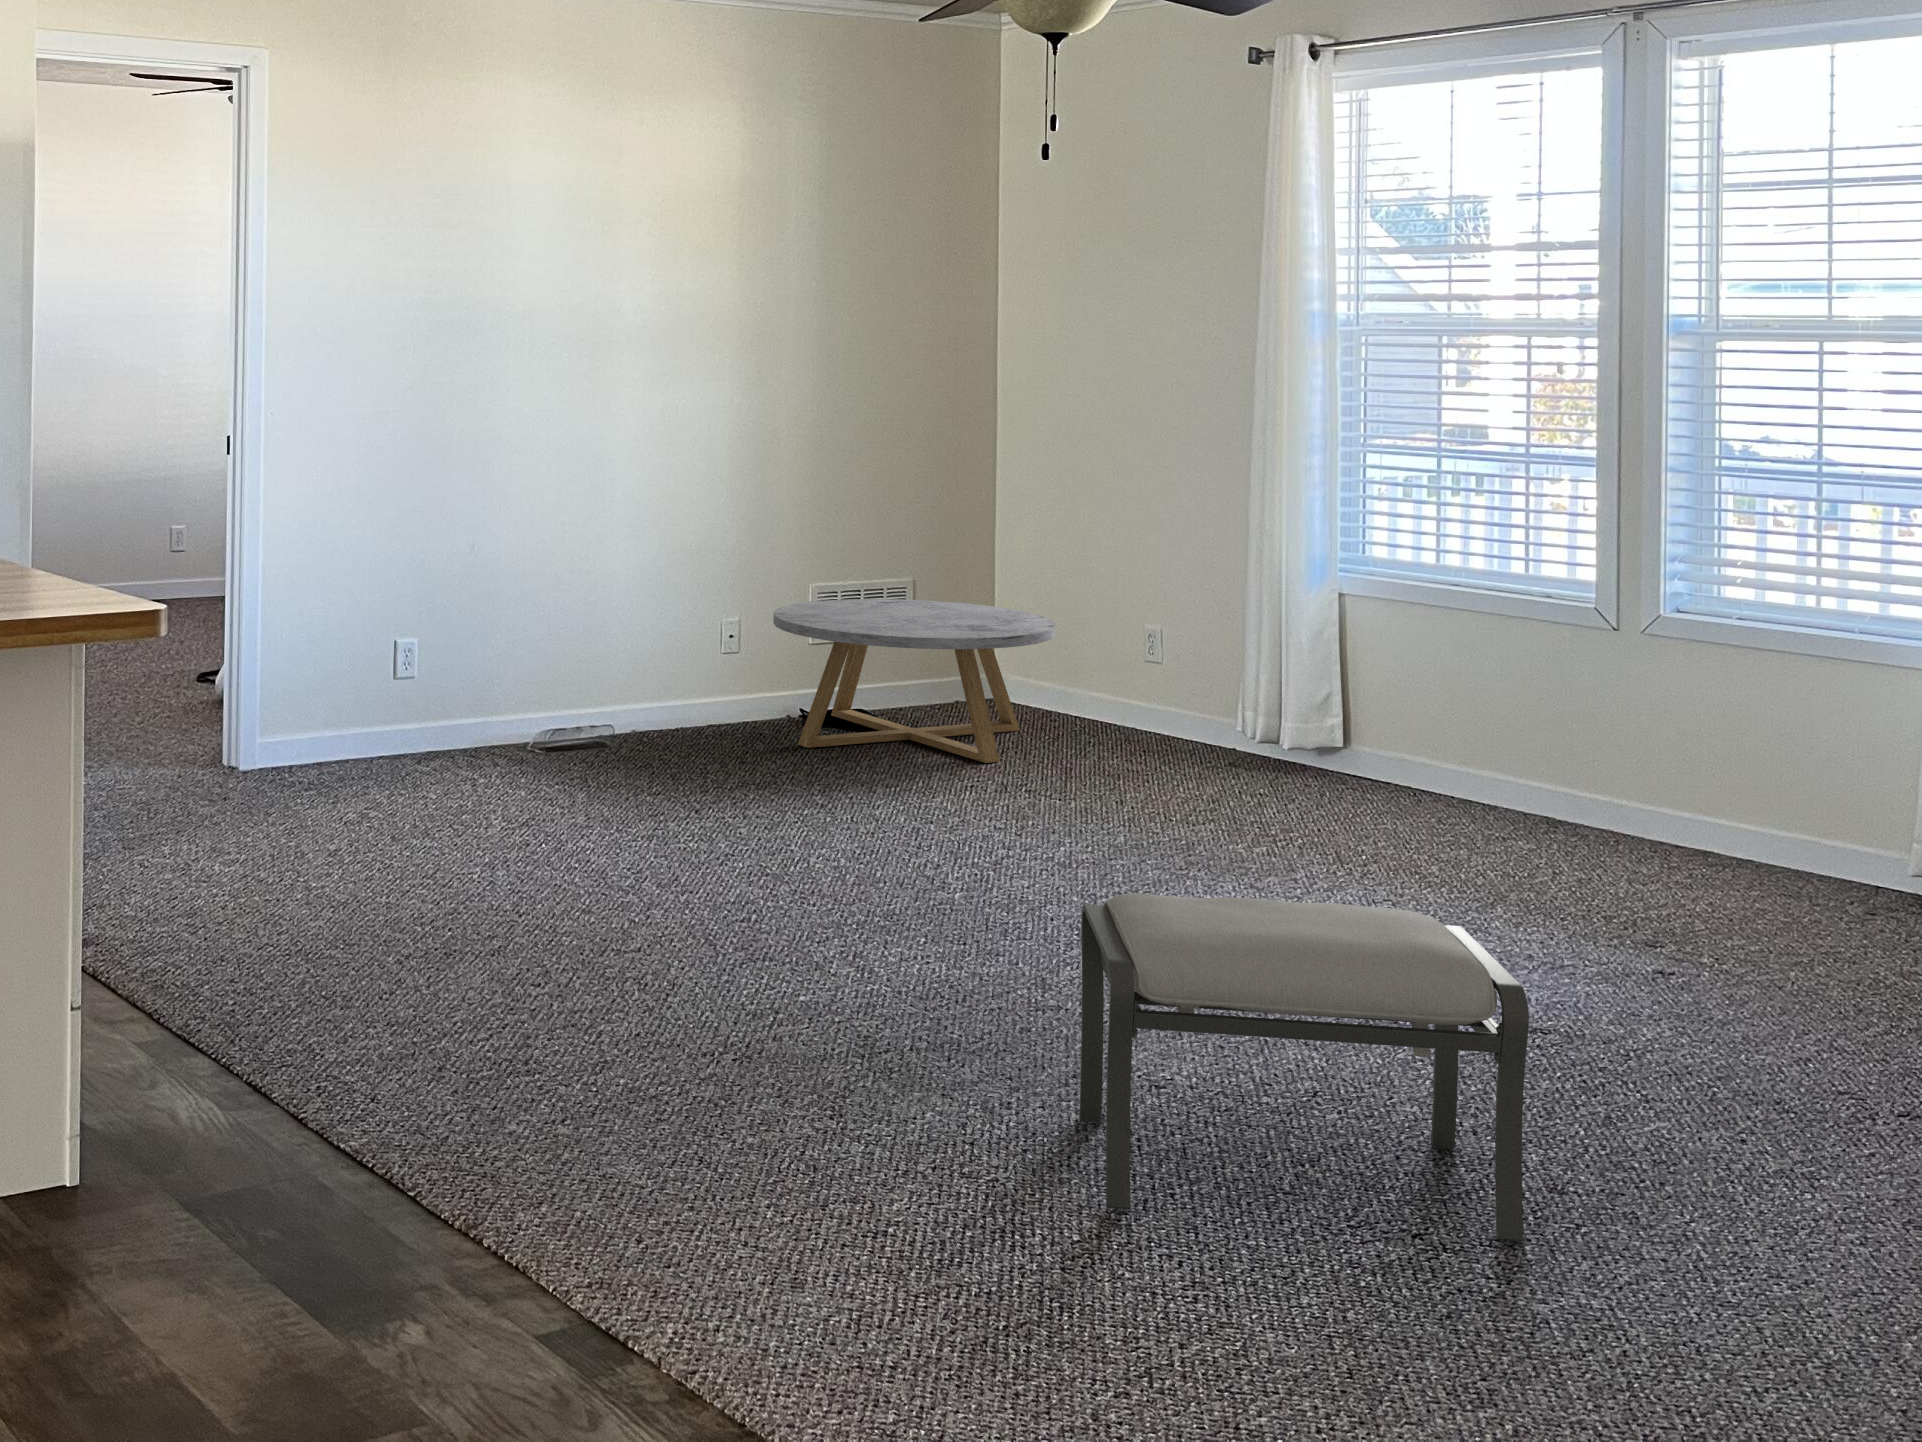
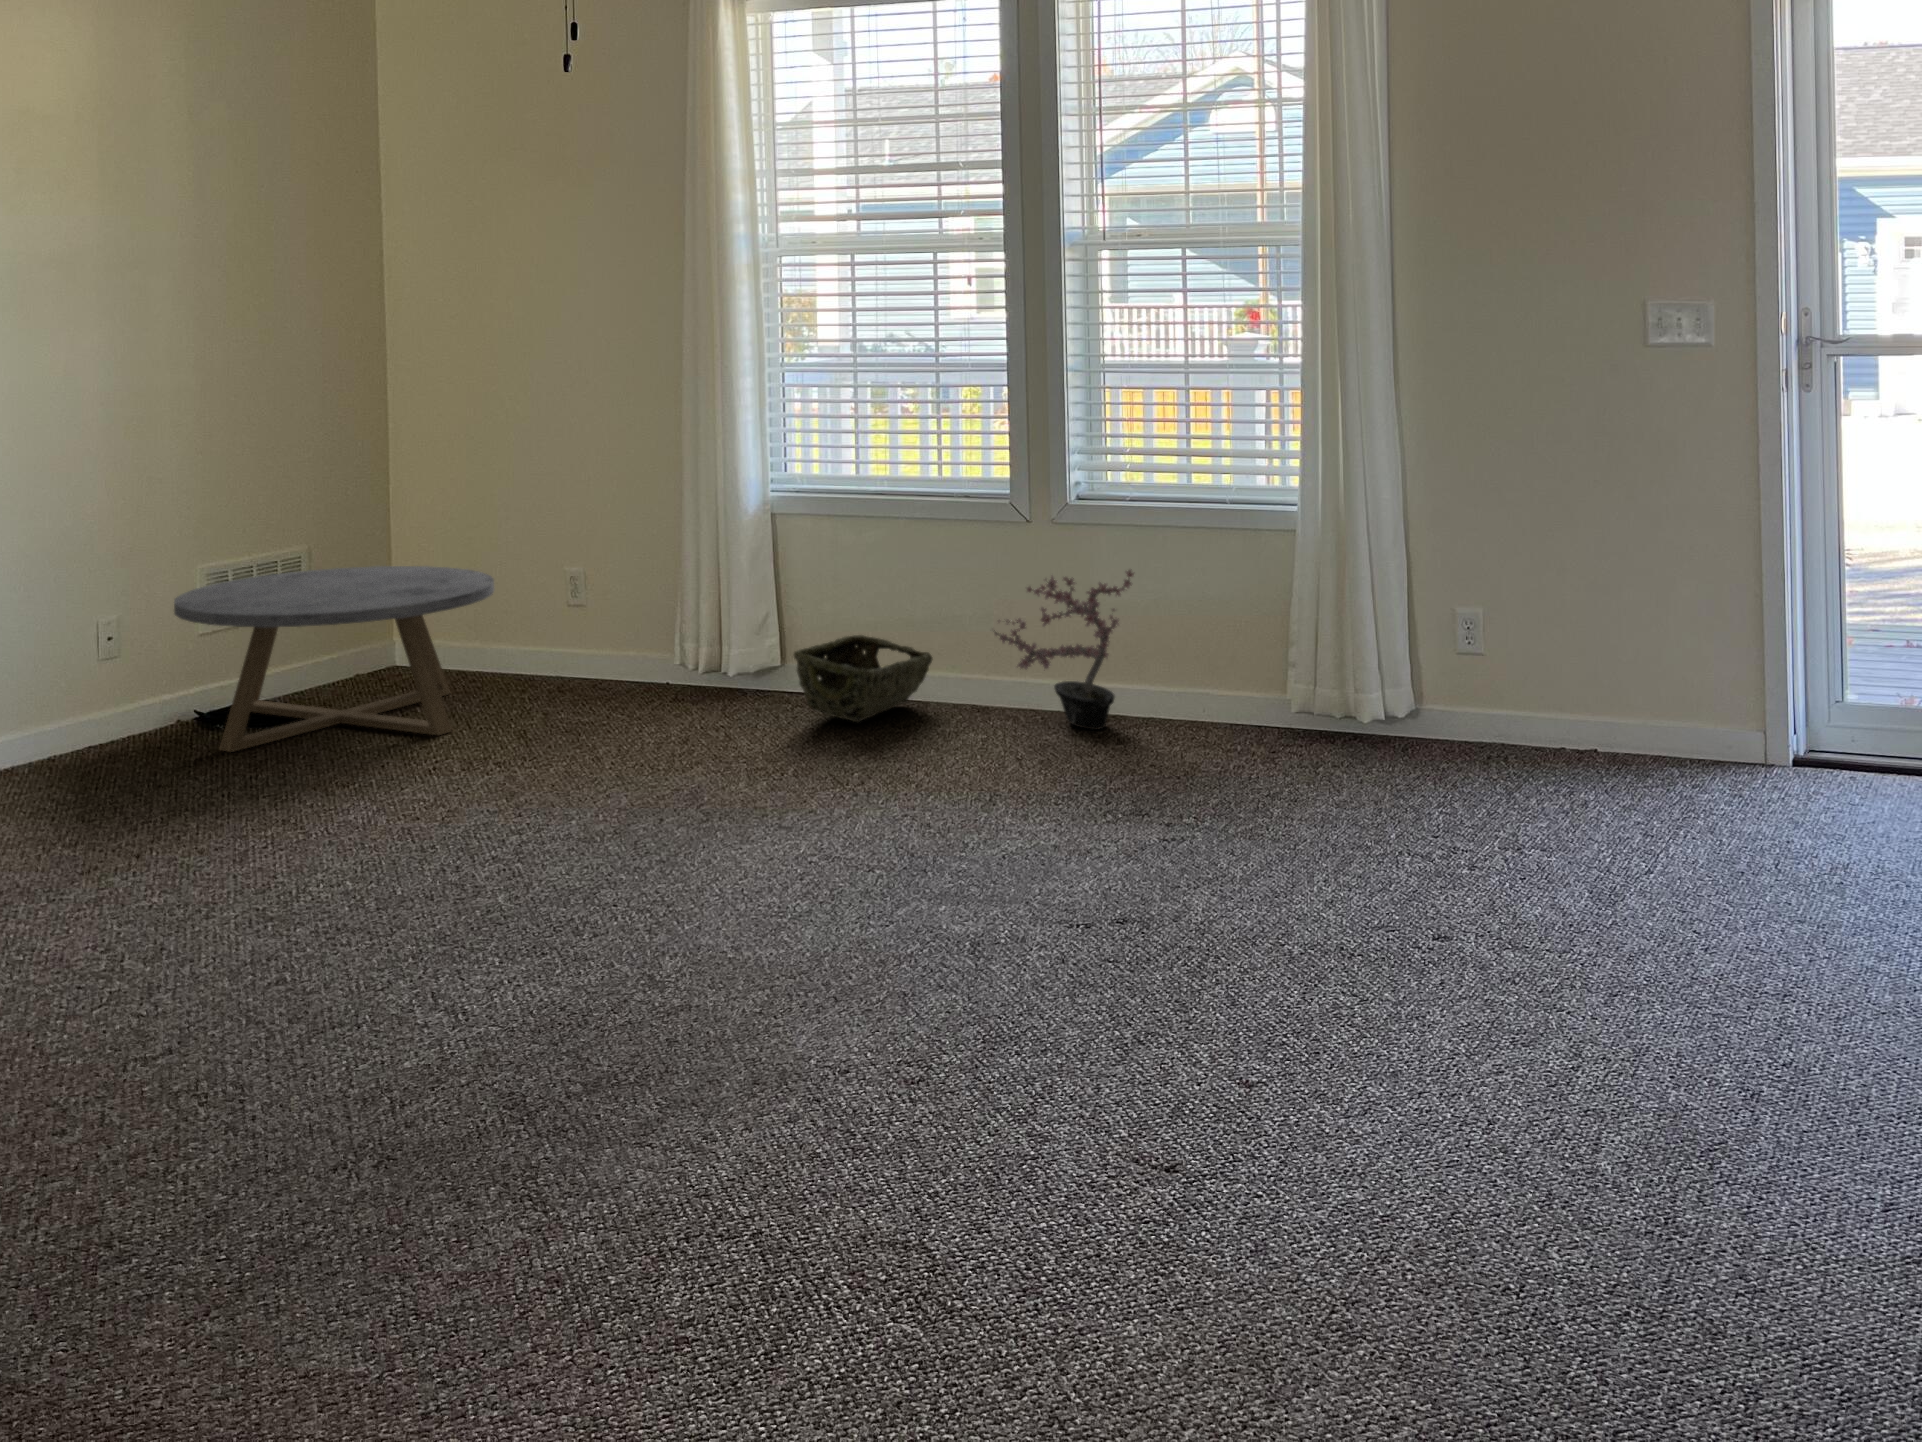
potted plant: none [1553,682,1742,870] -> present [994,570,1134,730]
woven basket: none [1334,729,1501,818] -> present [794,635,933,722]
ottoman: present [1079,894,1529,1241] -> none [788,824,1259,1222]

